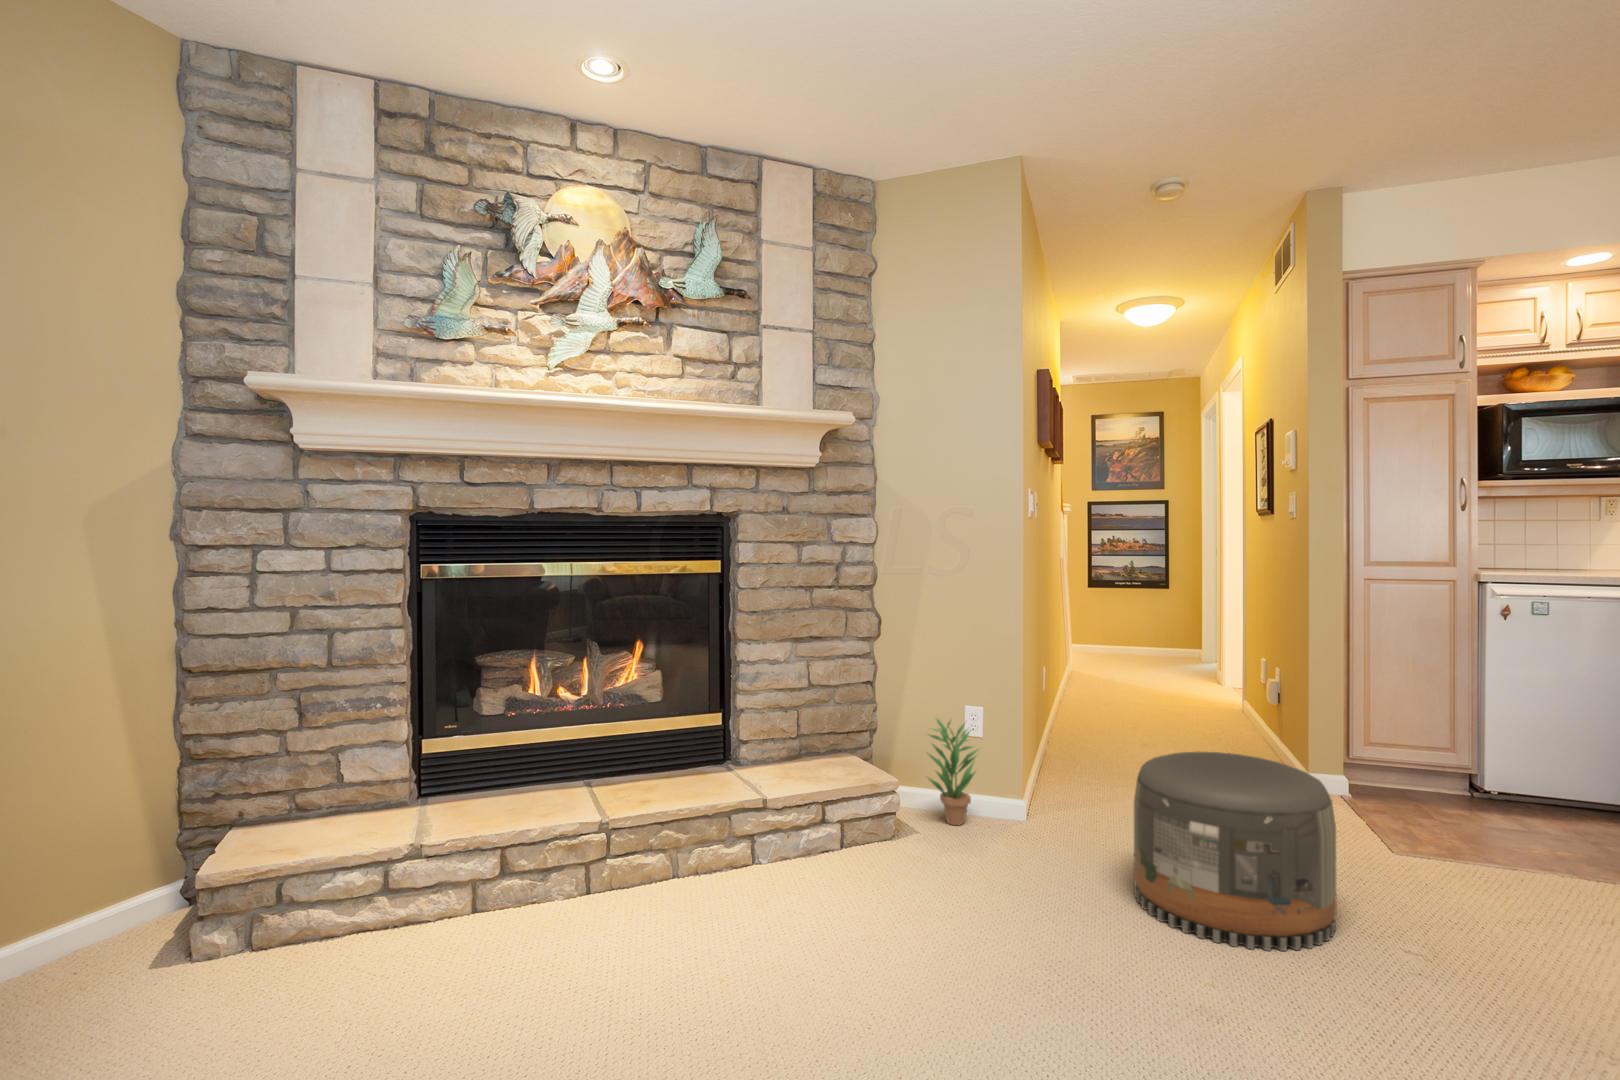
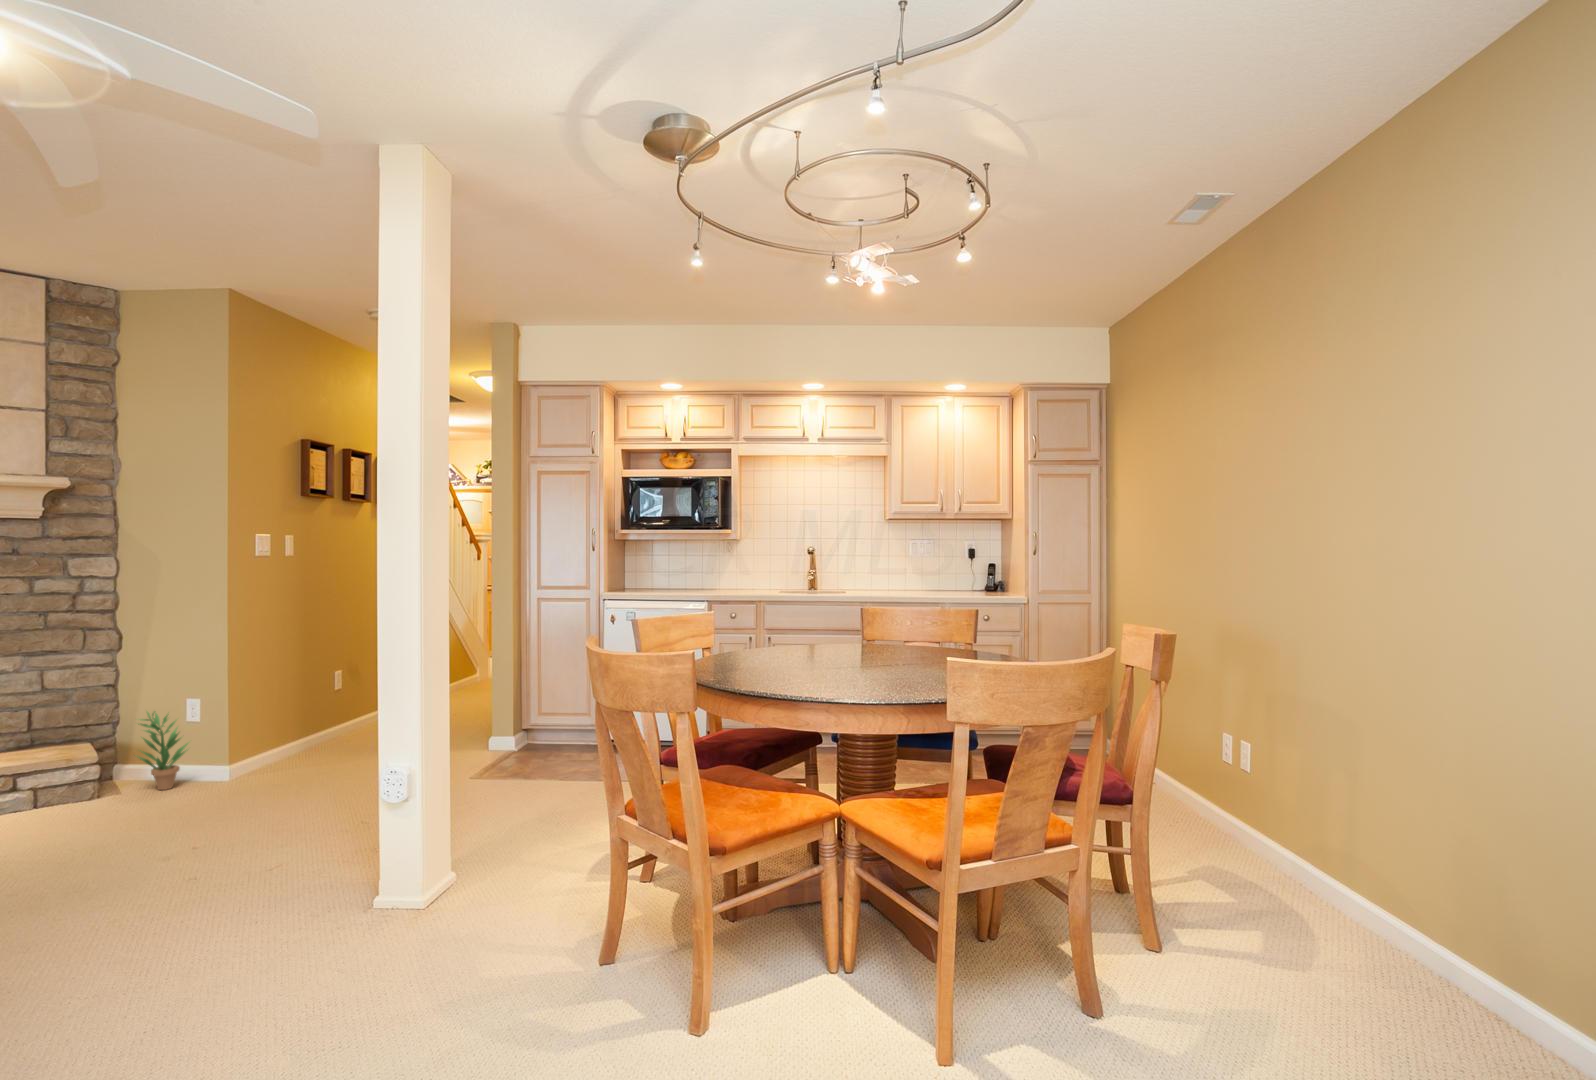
pouf: present [1134,752,1337,951] -> none [203,724,340,845]

